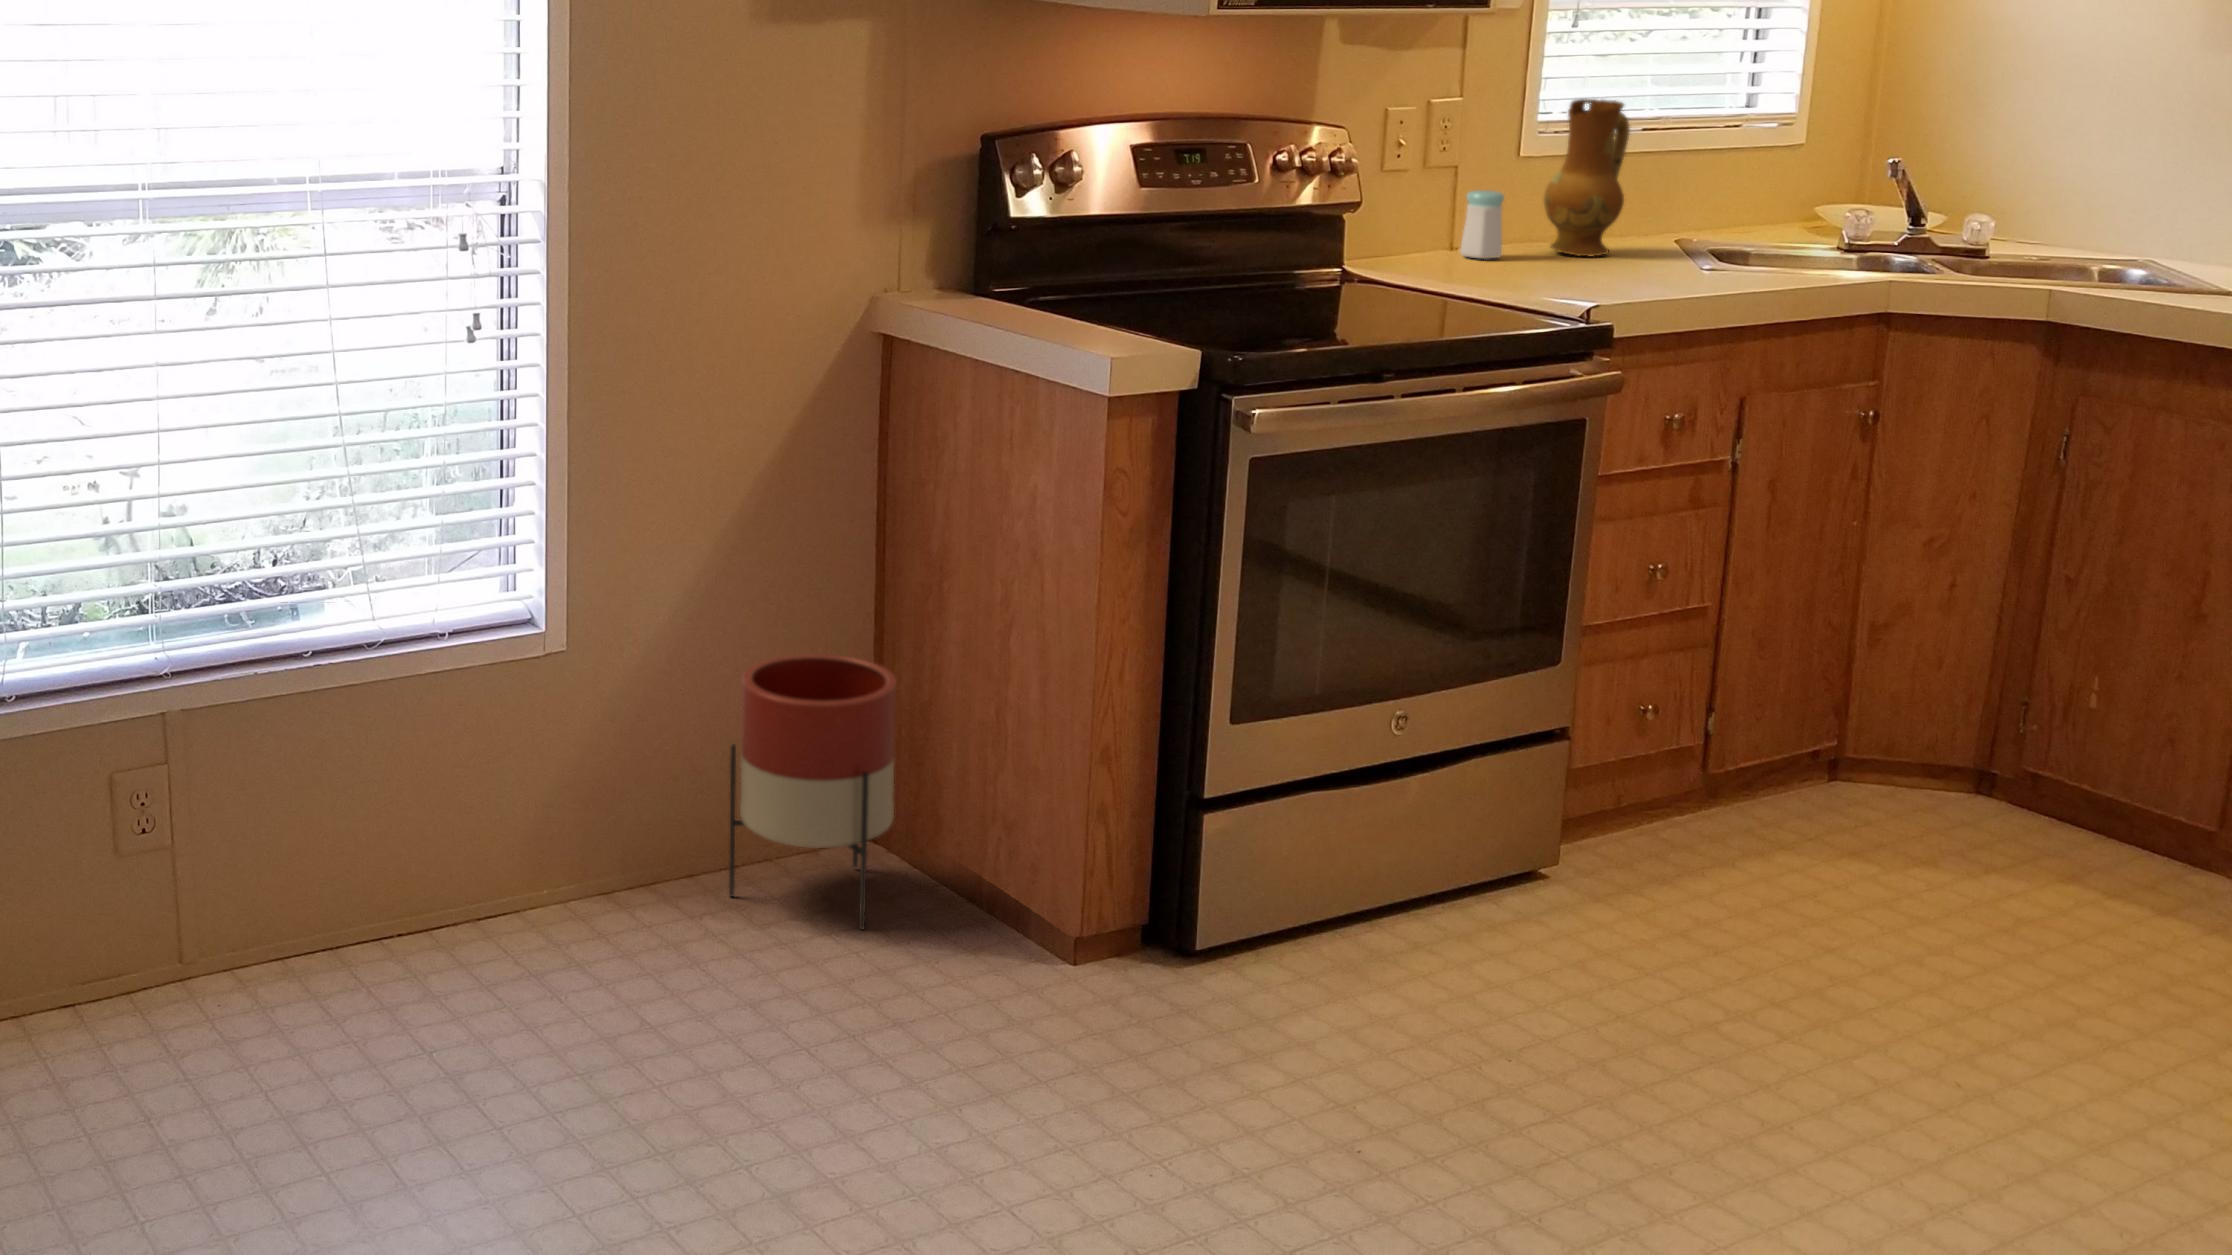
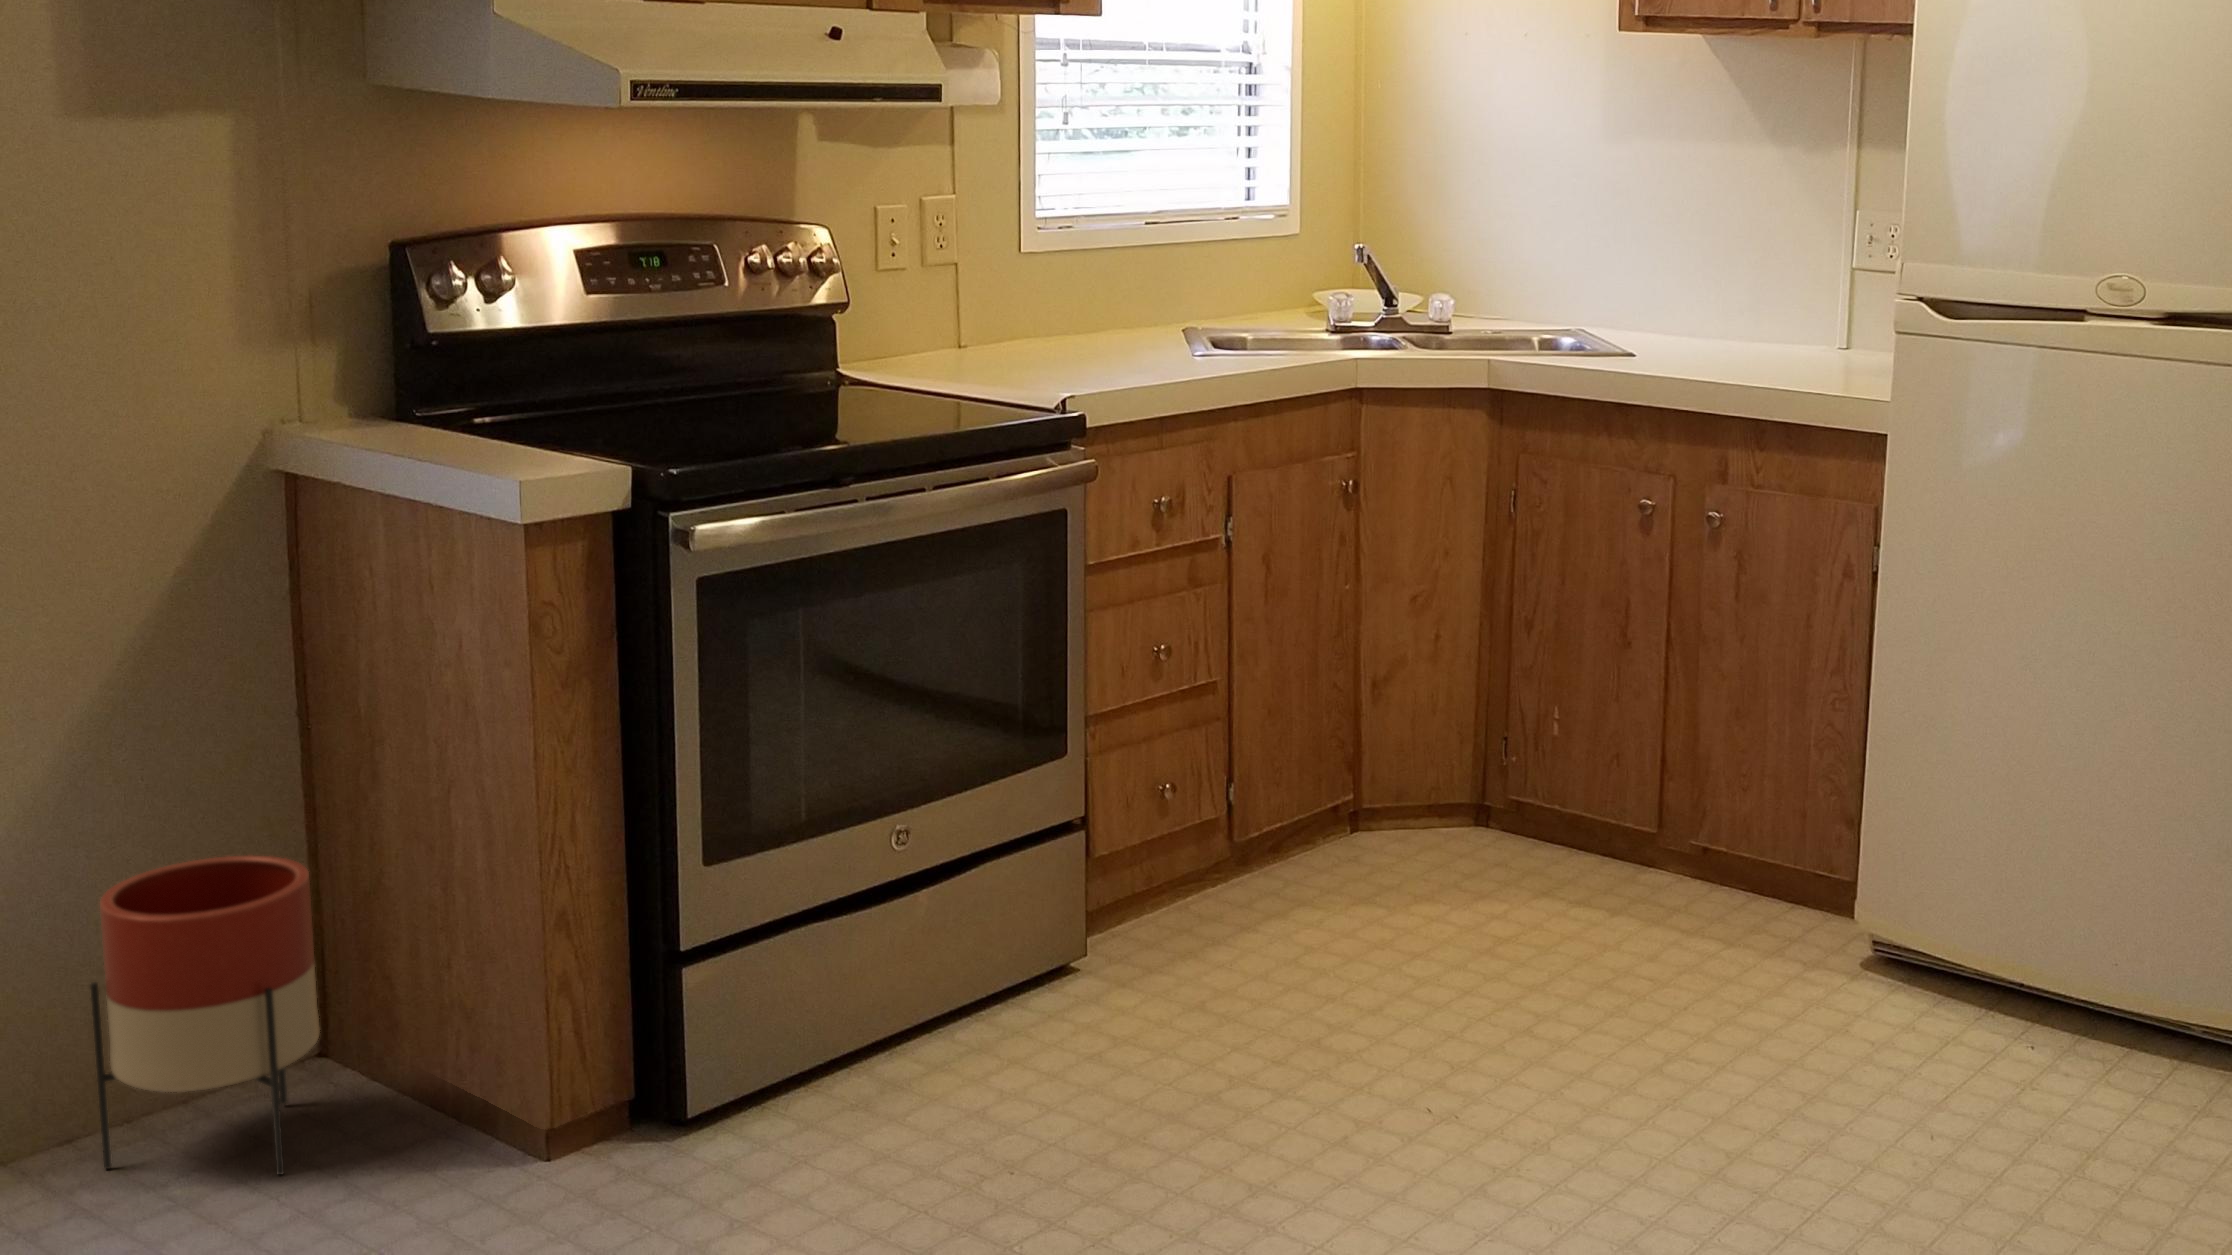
ceramic jug: present [1543,99,1630,256] -> none [1047,193,1124,349]
salt shaker: present [1460,190,1504,259] -> none [966,287,1007,356]

